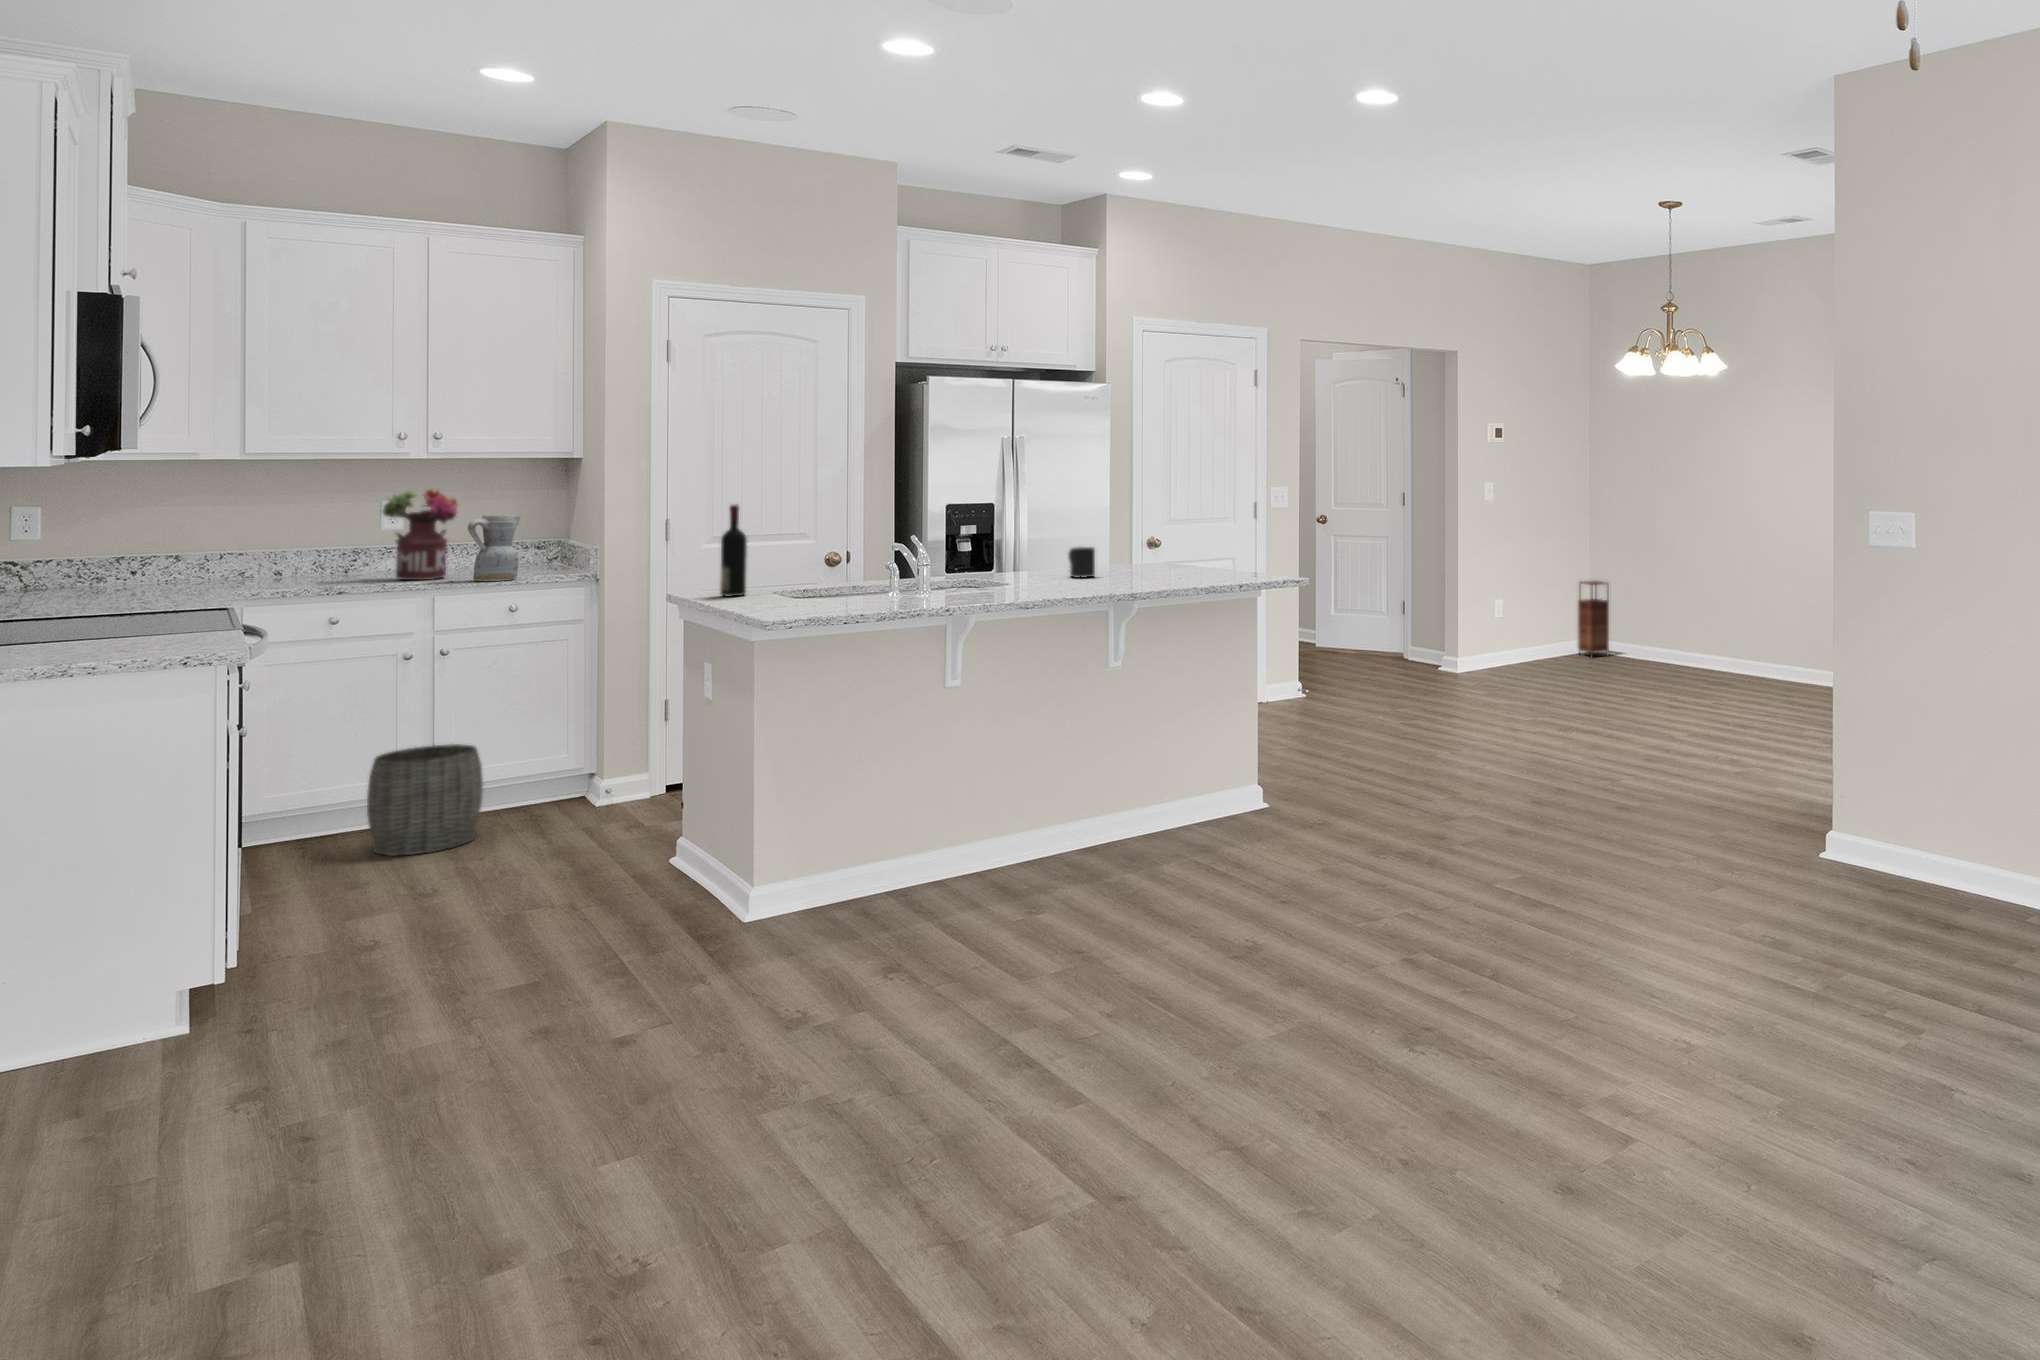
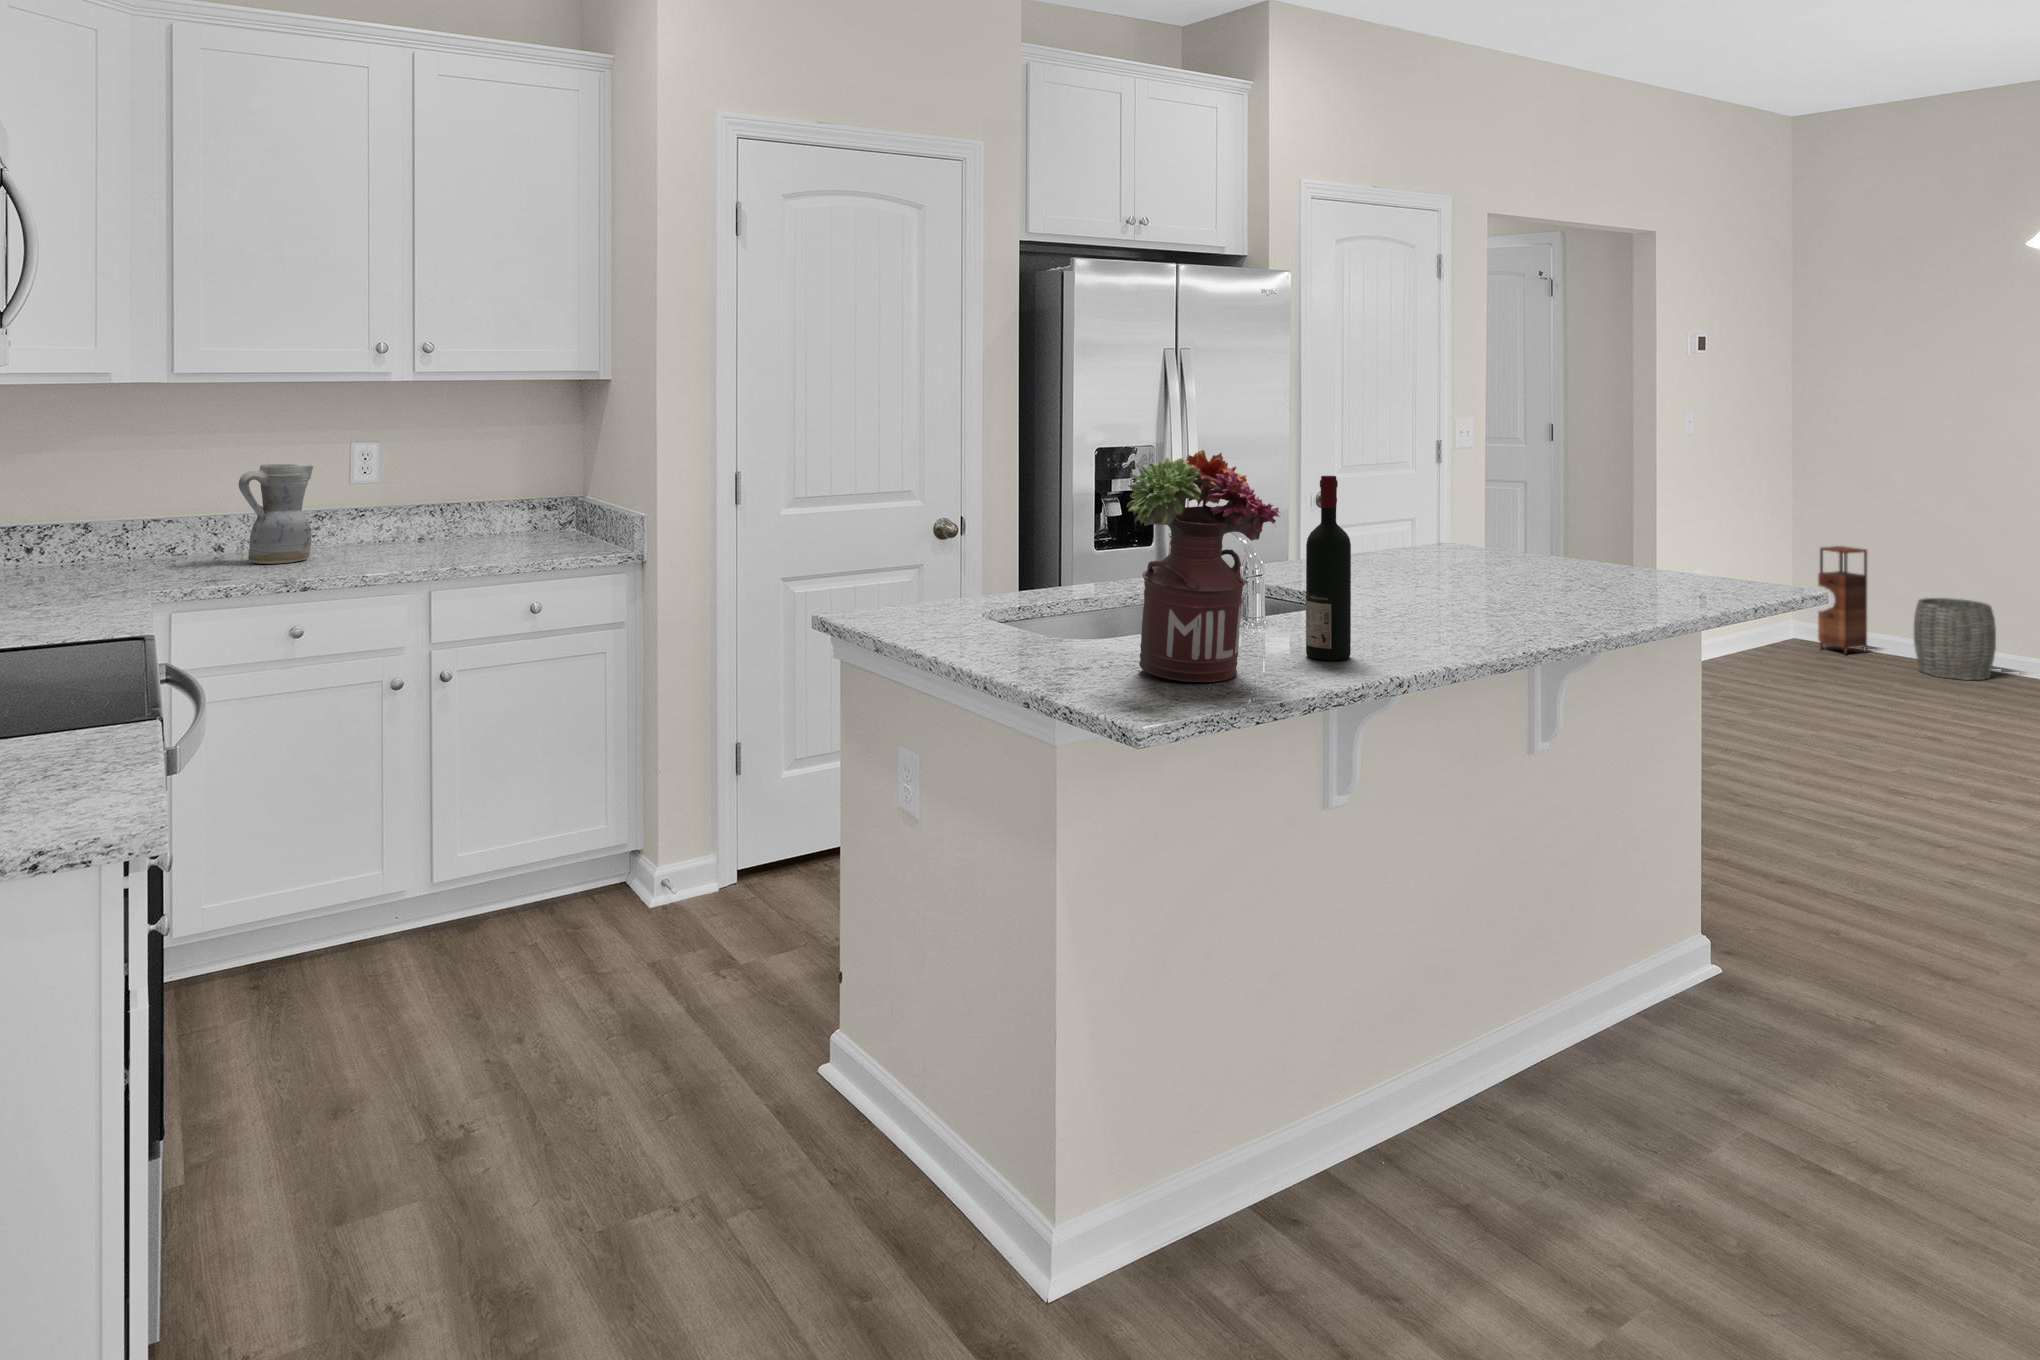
flower arrangement: present [383,489,457,580] -> present [1127,450,1279,682]
wine bottle: present [720,505,747,597] -> present [1306,476,1351,660]
ceramic pitcher: present [468,515,520,581] -> present [239,464,313,564]
mug: present [1068,547,1095,578] -> none [1395,530,1446,583]
woven basket: present [367,744,483,856] -> present [1914,598,1996,680]

